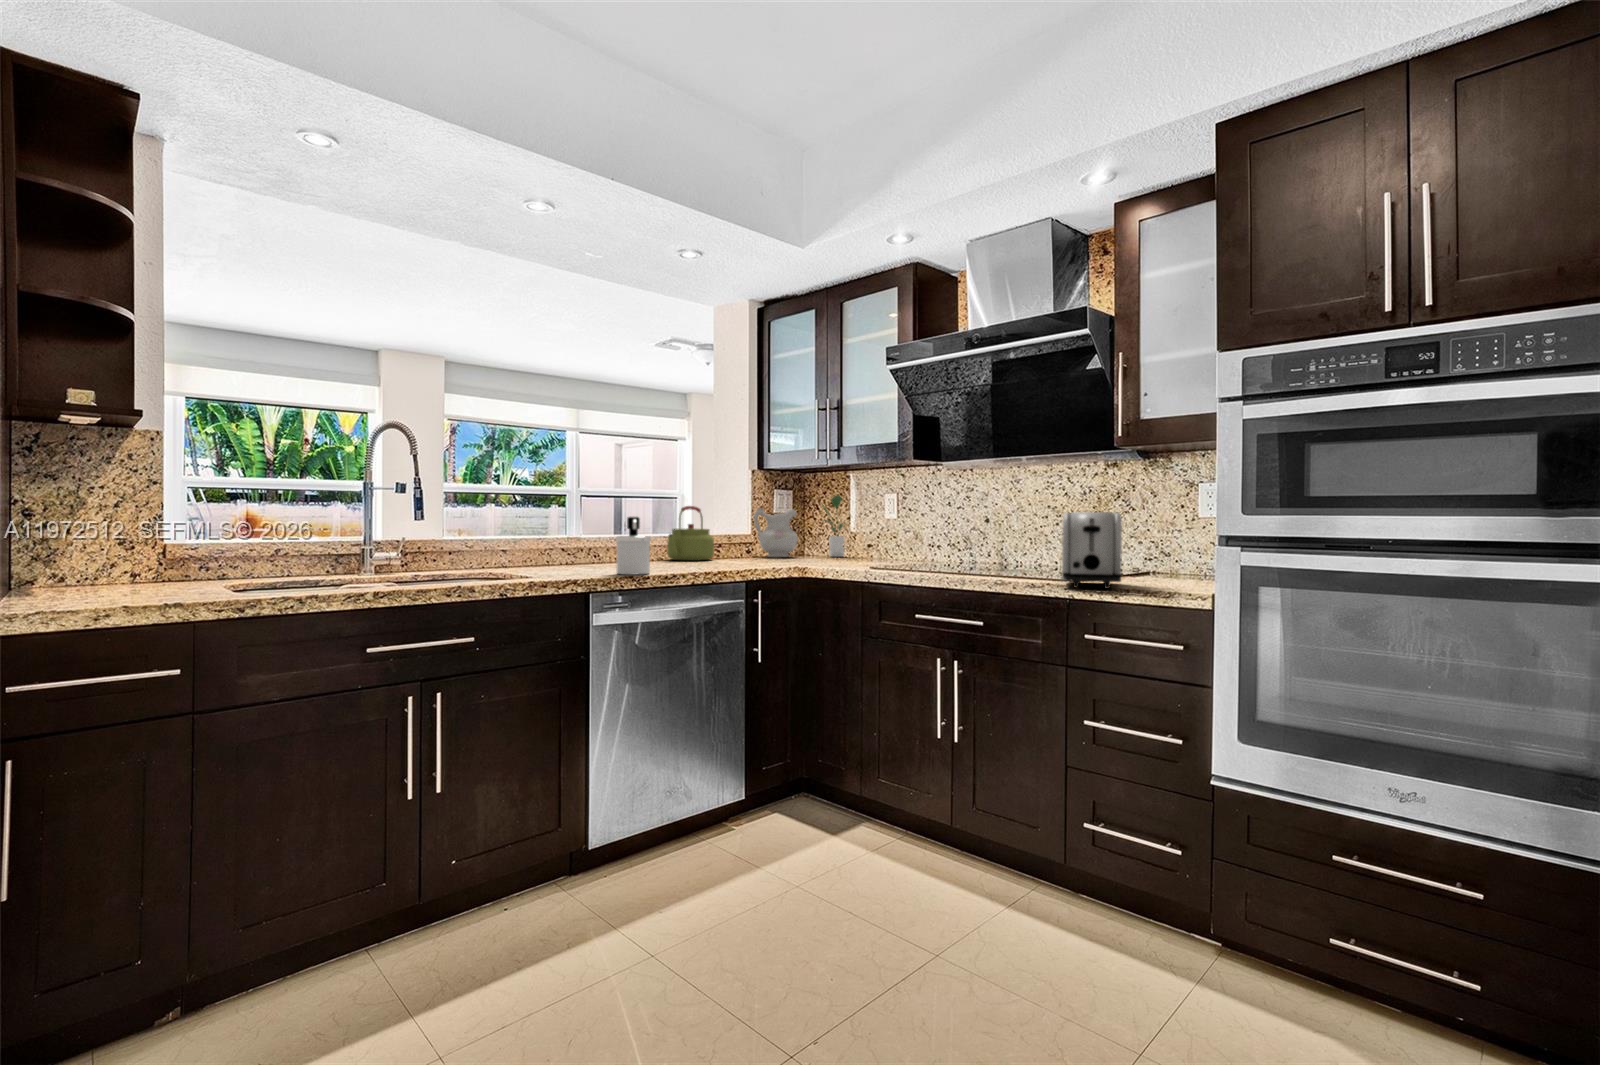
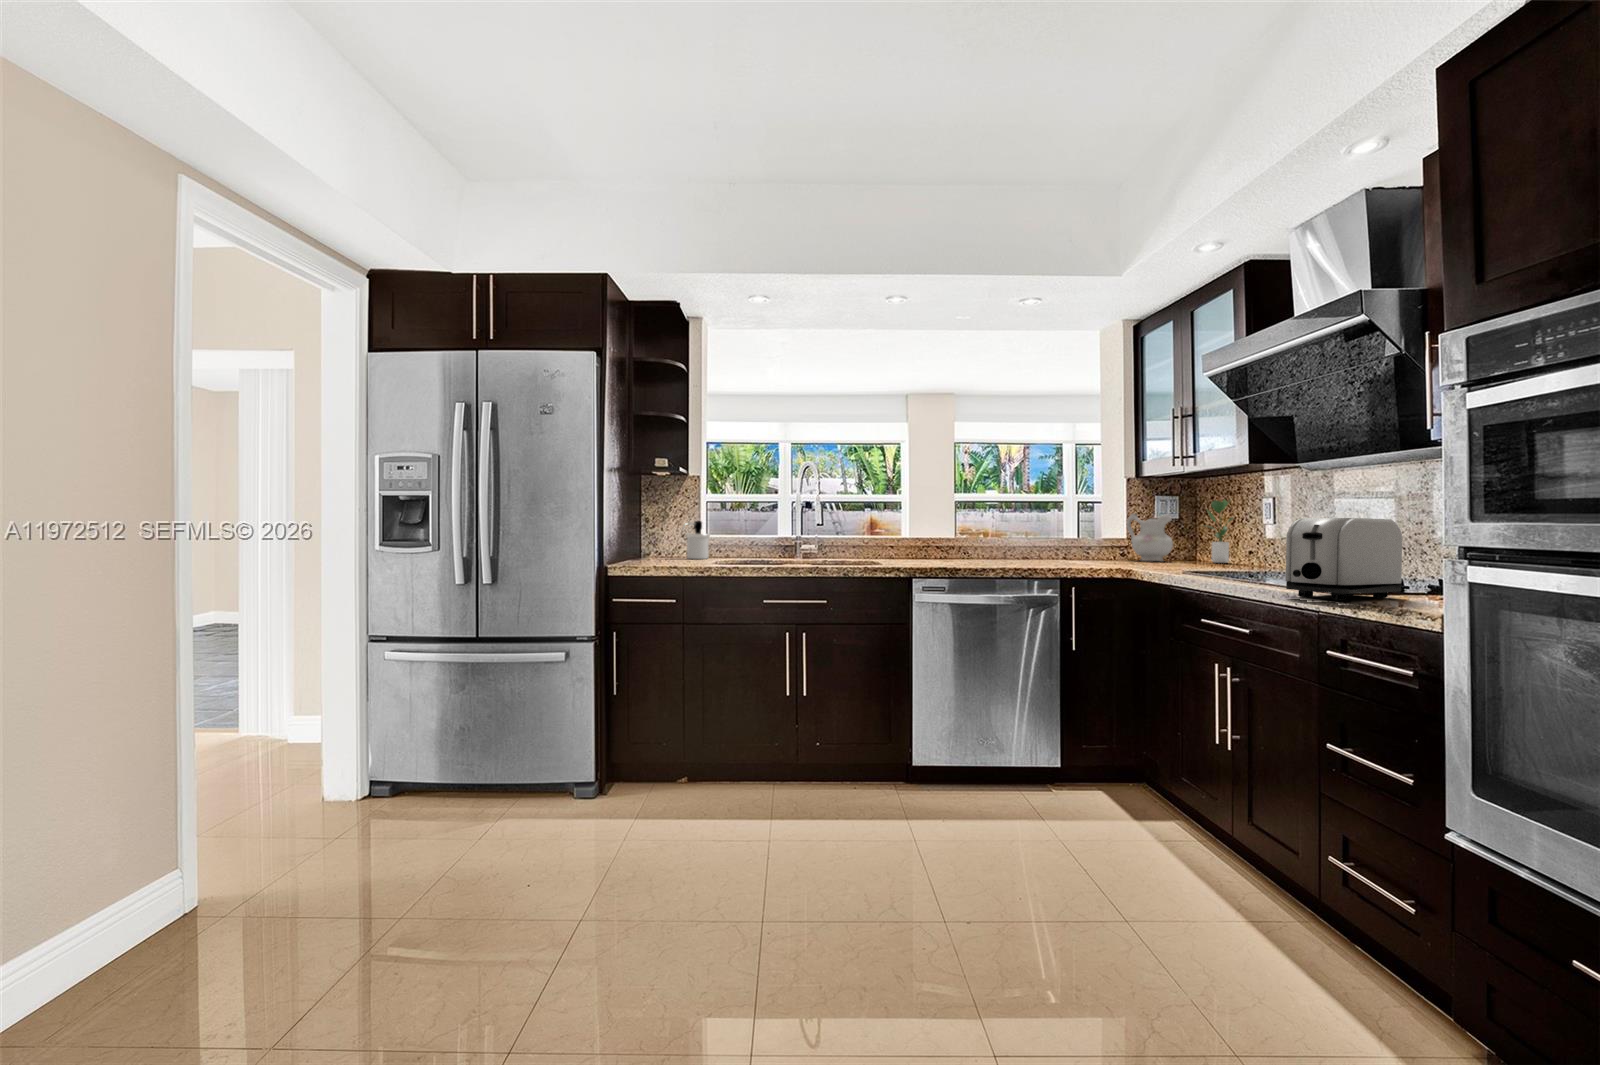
kettle: present [667,506,714,560] -> none [1028,513,1076,560]
soap dispenser: present [615,517,651,575] -> present [683,521,710,559]

